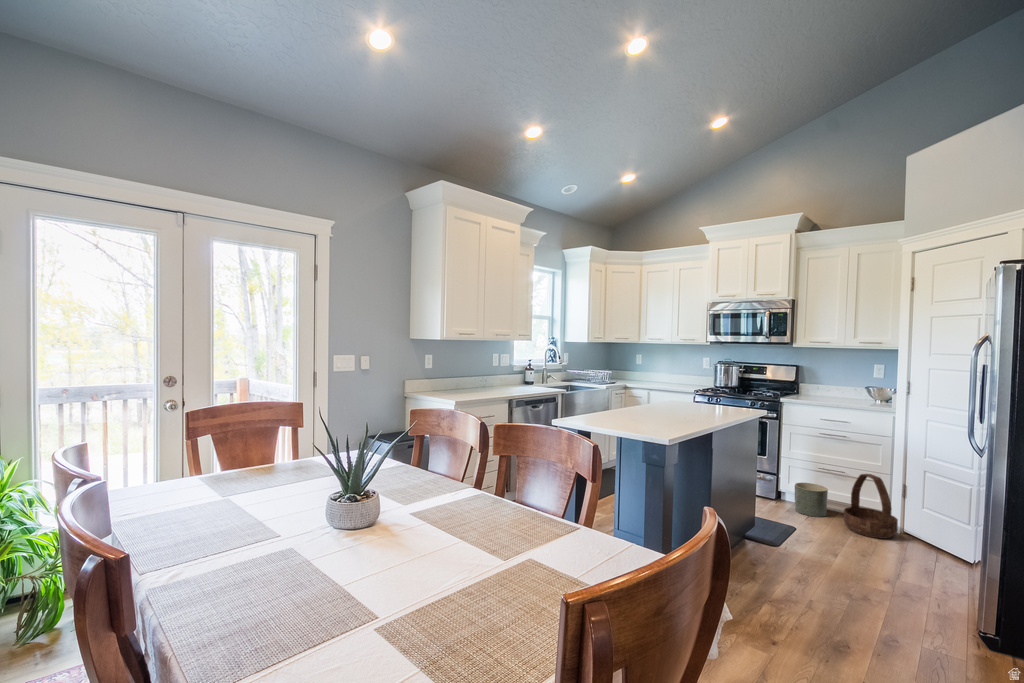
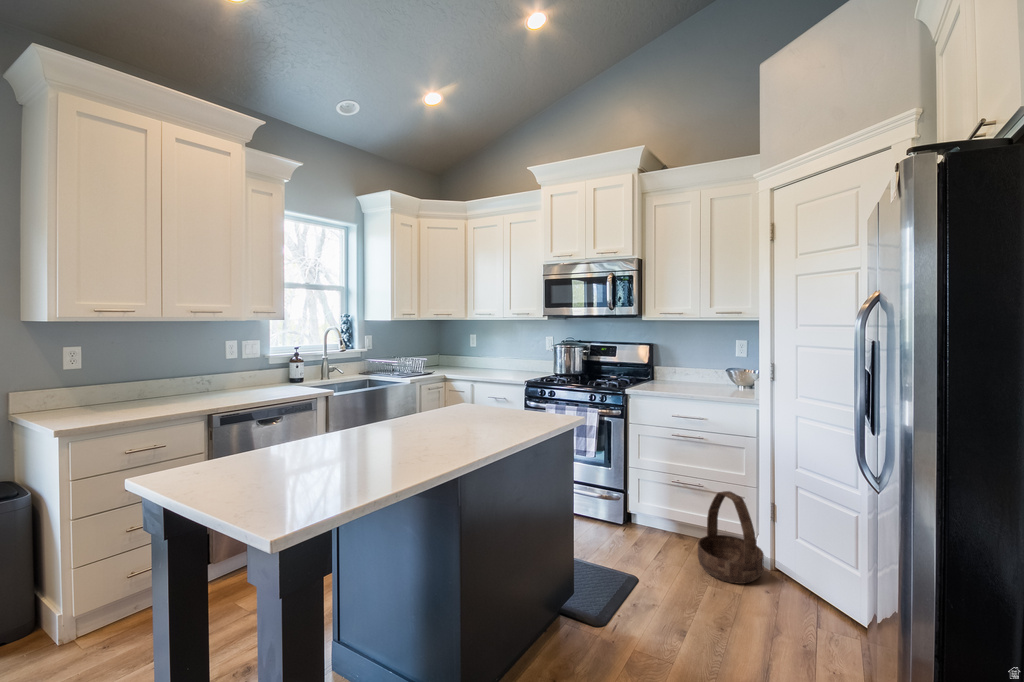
planter: present [795,483,828,517] -> none [640,501,680,550]

